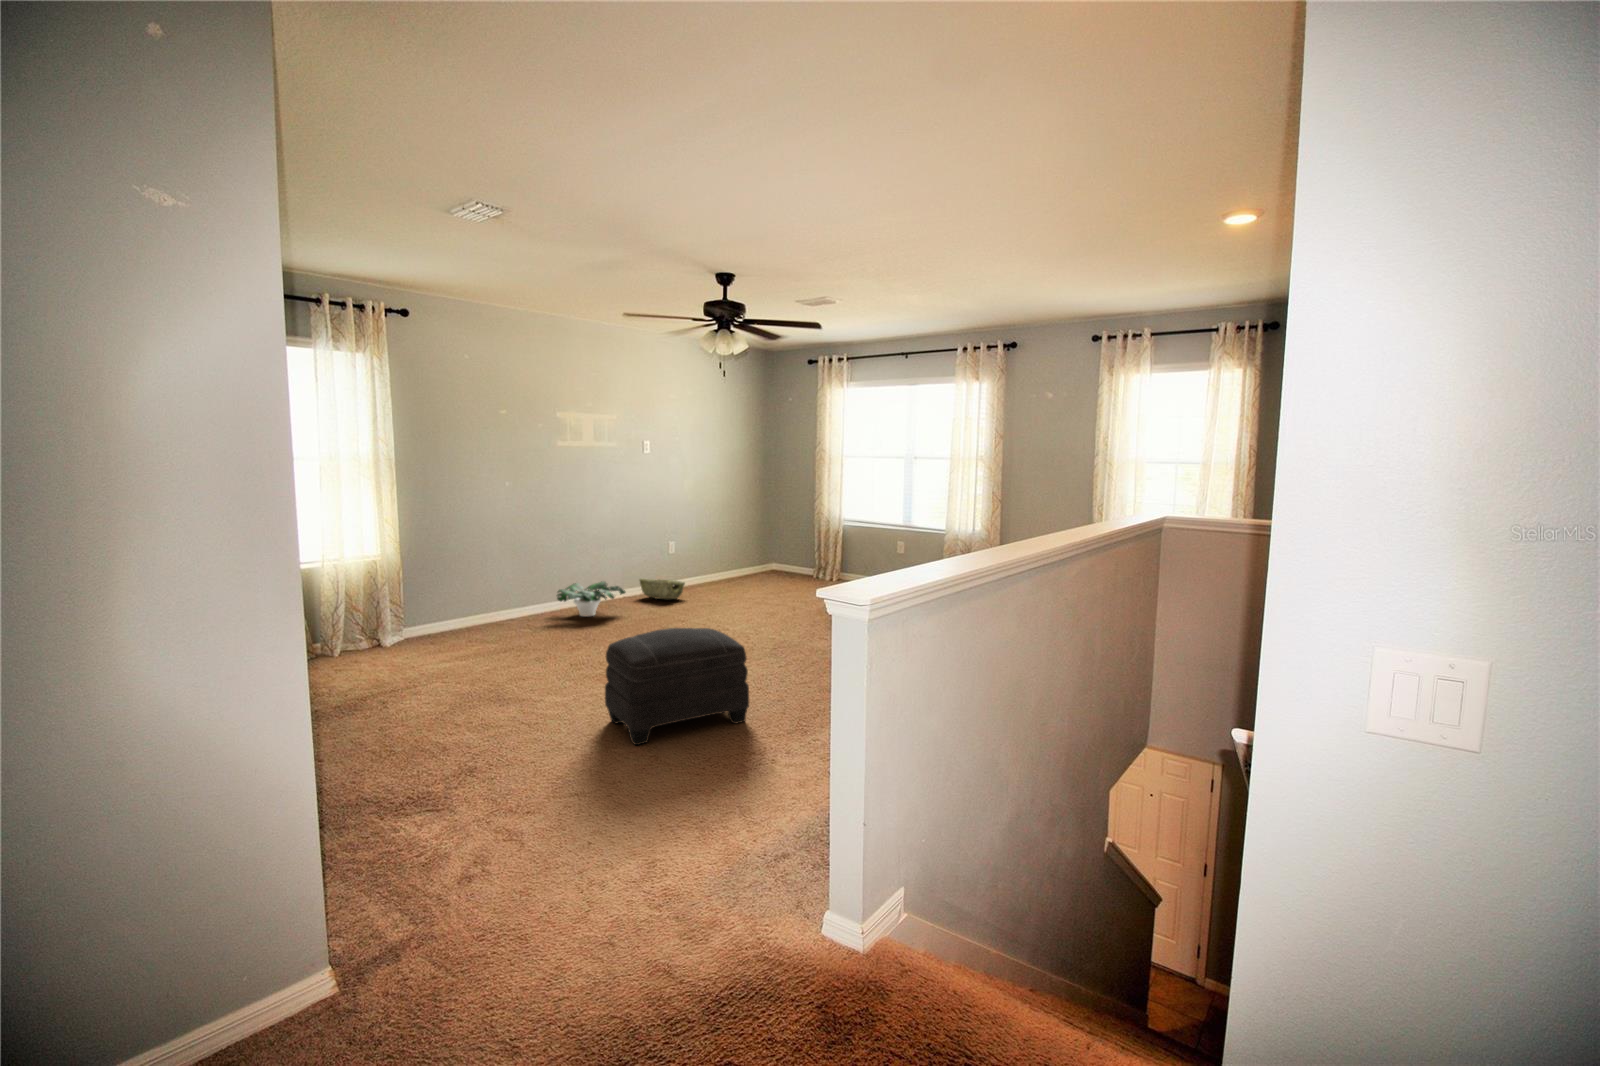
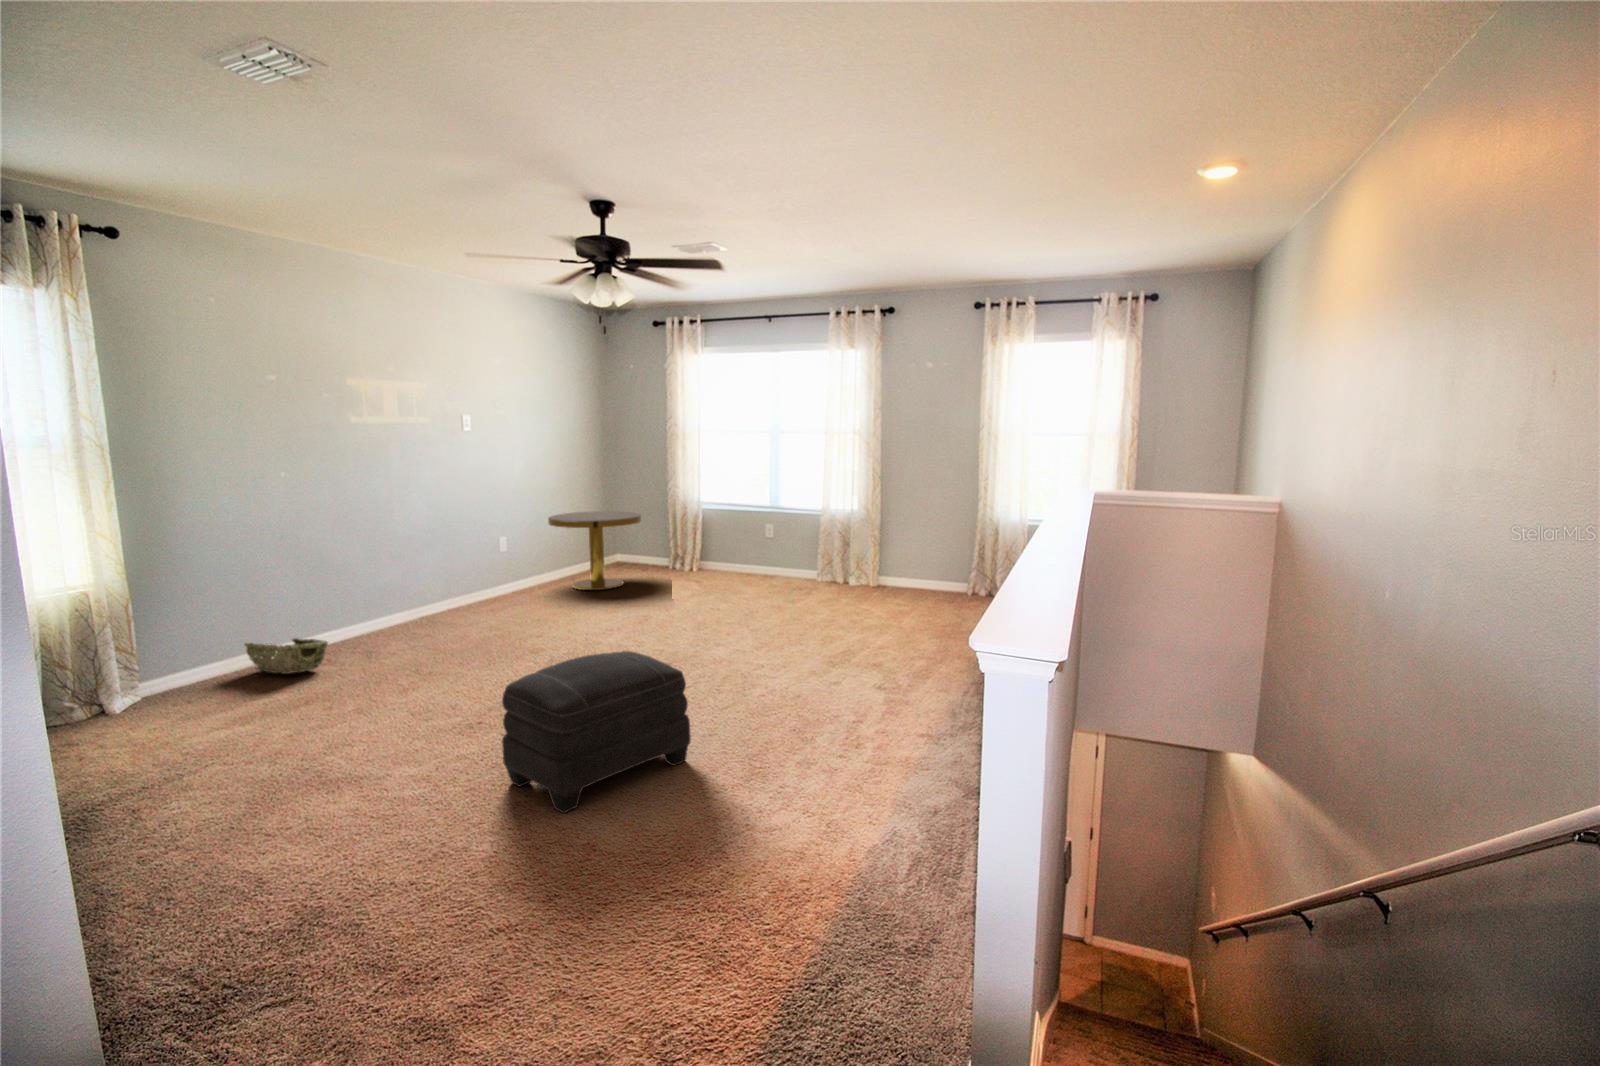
side table: none [712,524,788,589] -> present [548,511,642,590]
woven basket: present [640,578,685,600] -> present [245,638,328,674]
potted plant: present [557,581,626,616] -> none [363,594,455,641]

